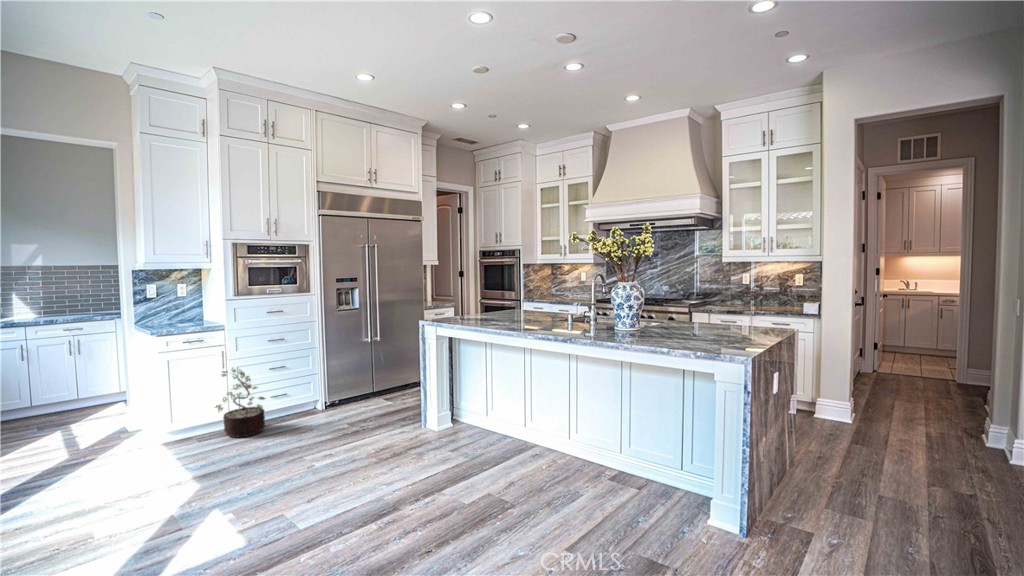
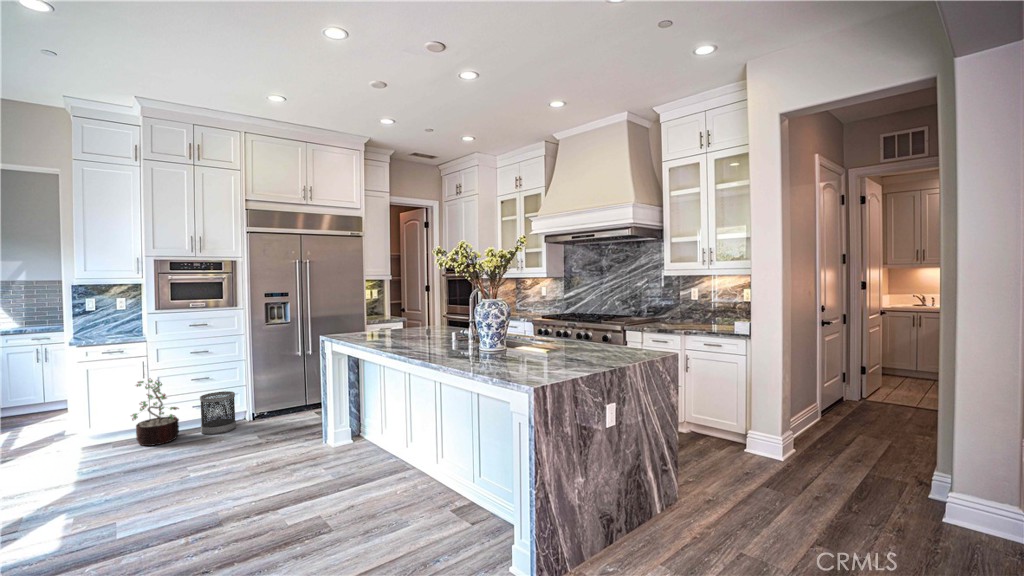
wastebasket: none [280,380,316,424] -> present [200,391,236,434]

